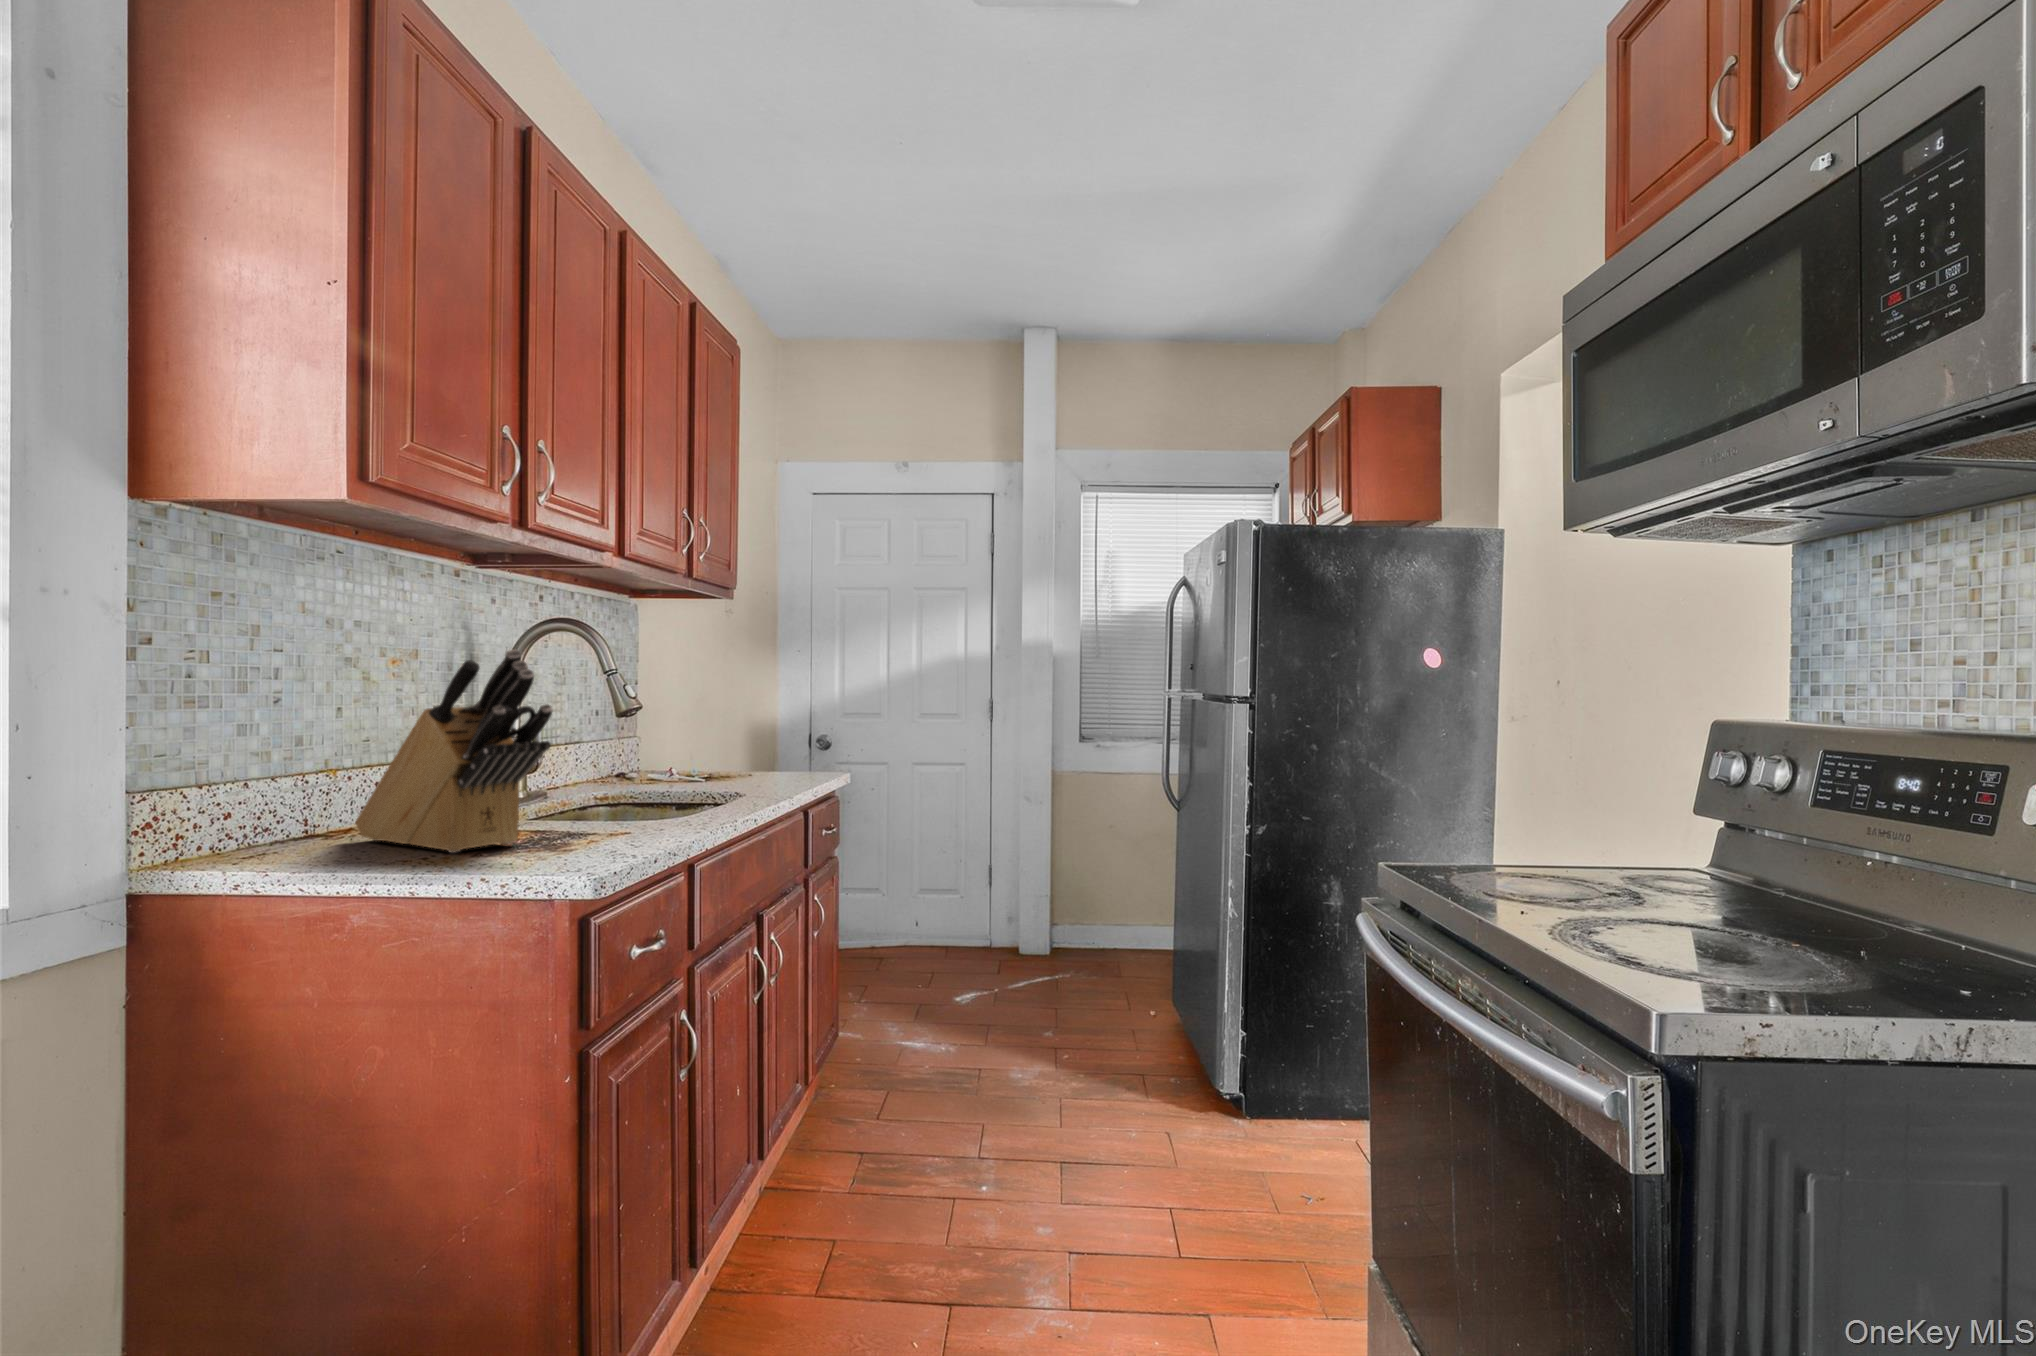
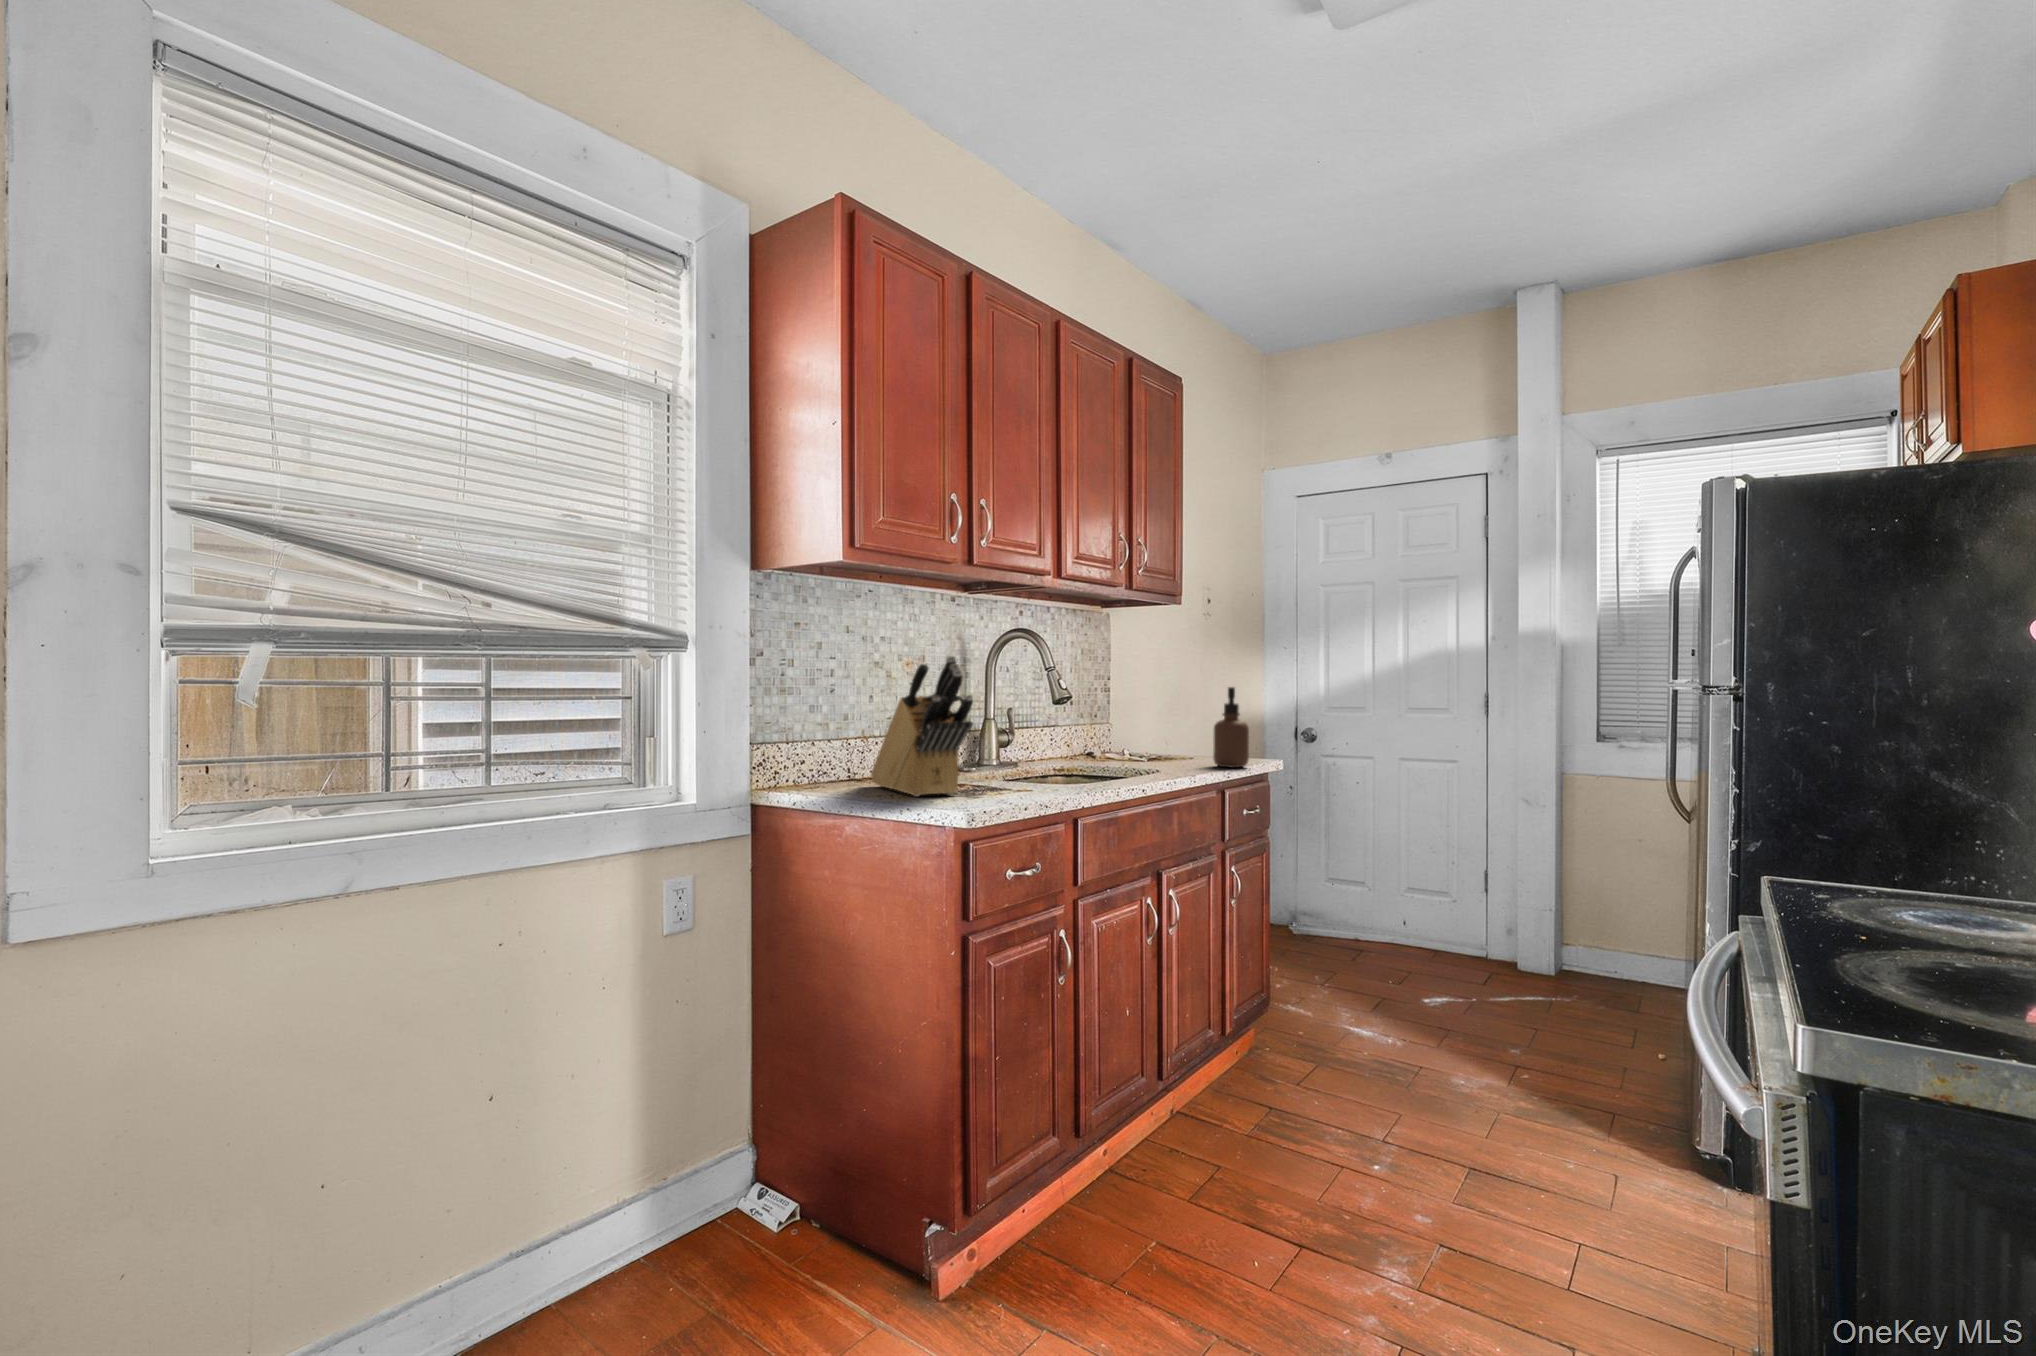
soap dispenser: none [774,693,813,781] -> present [1213,687,1249,768]

